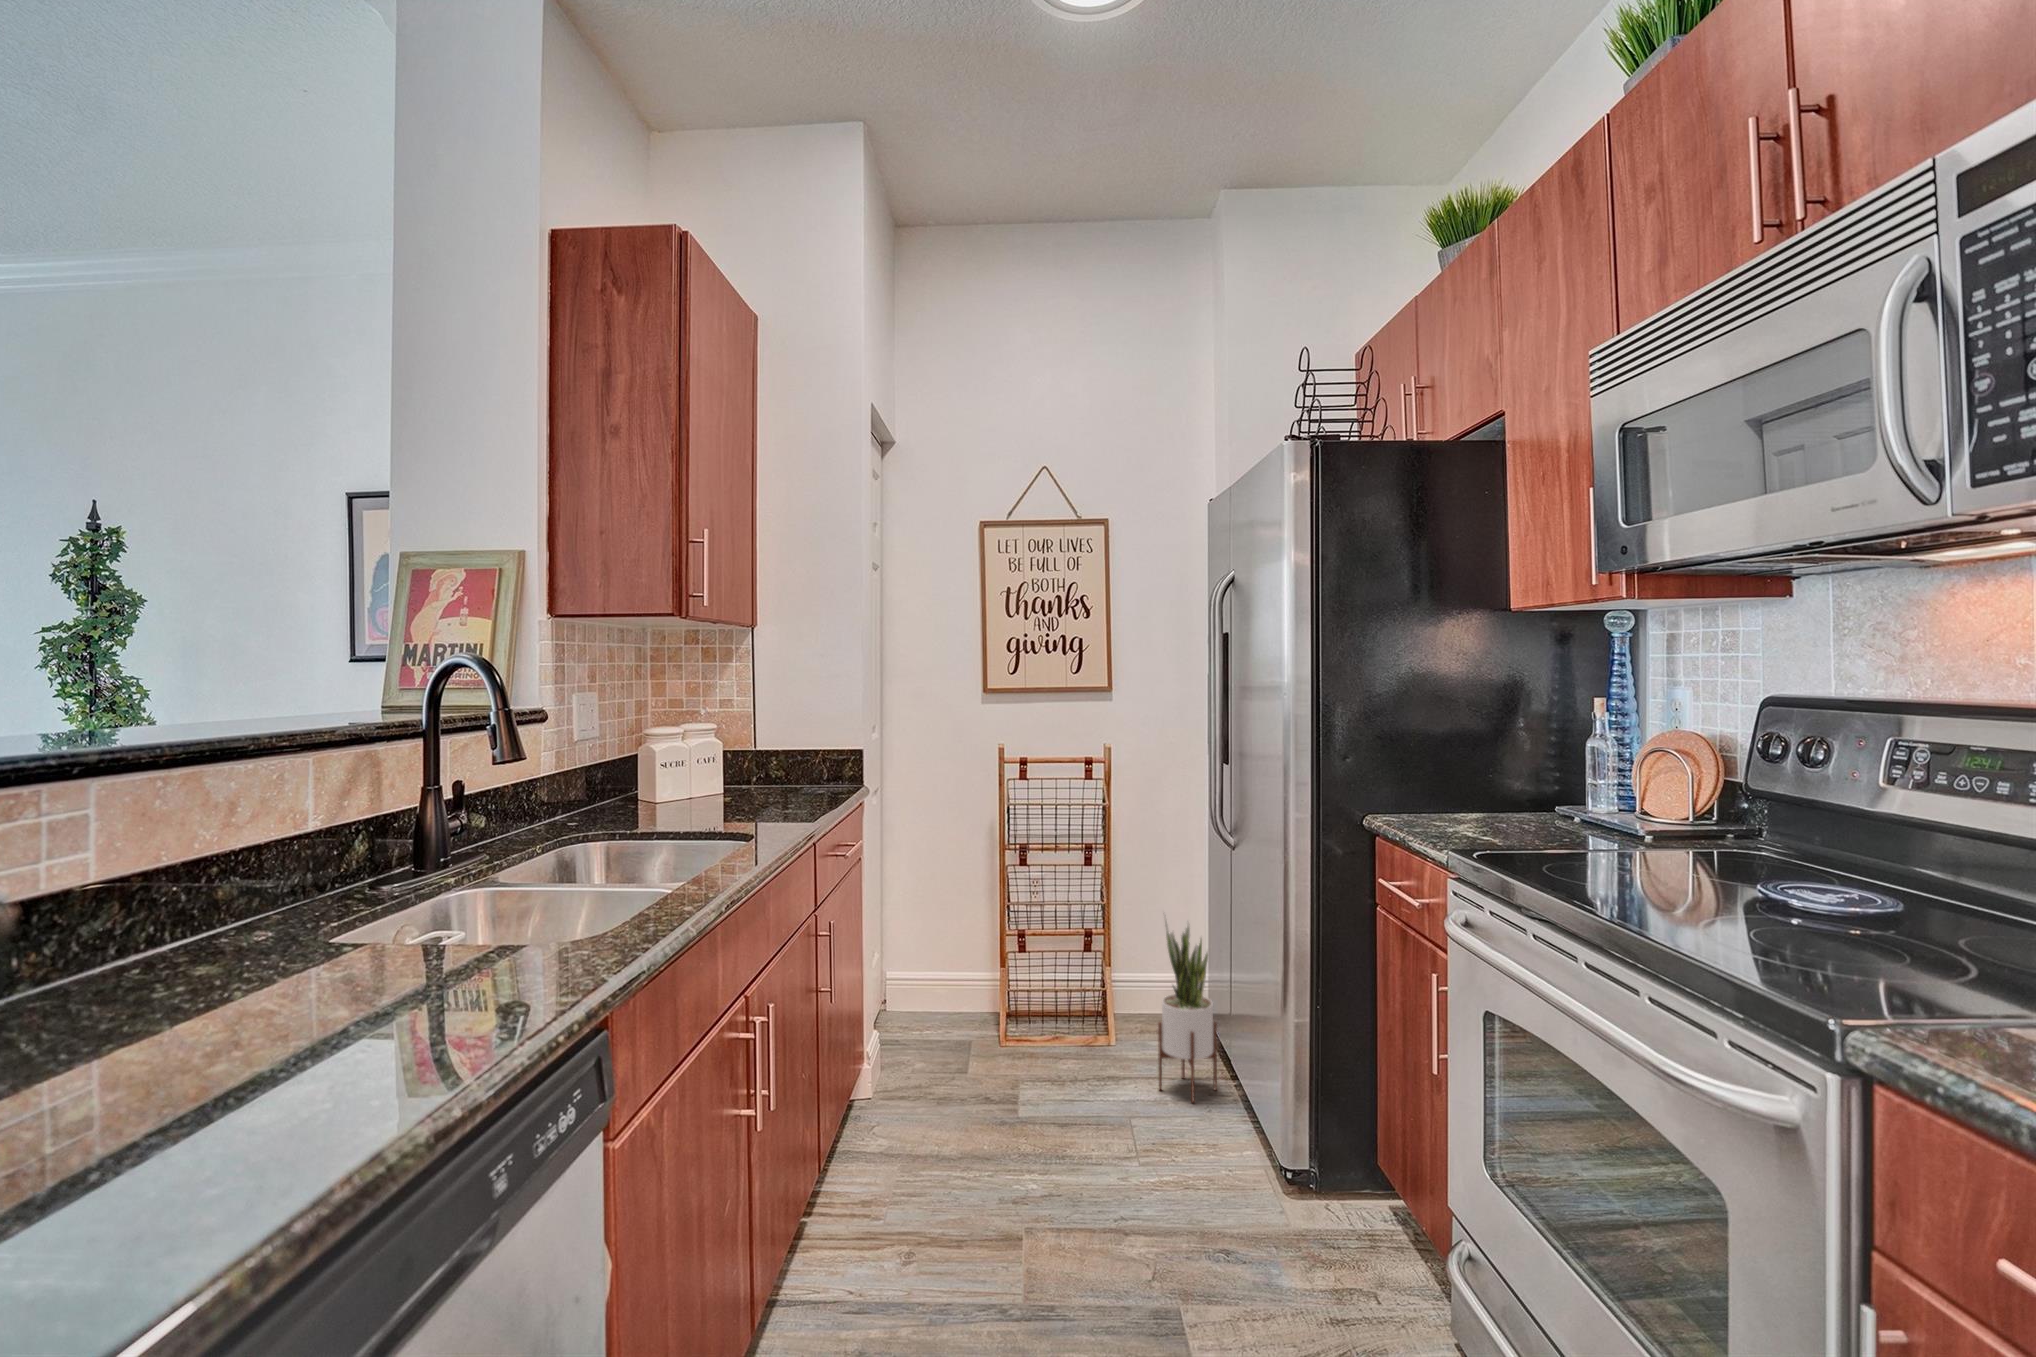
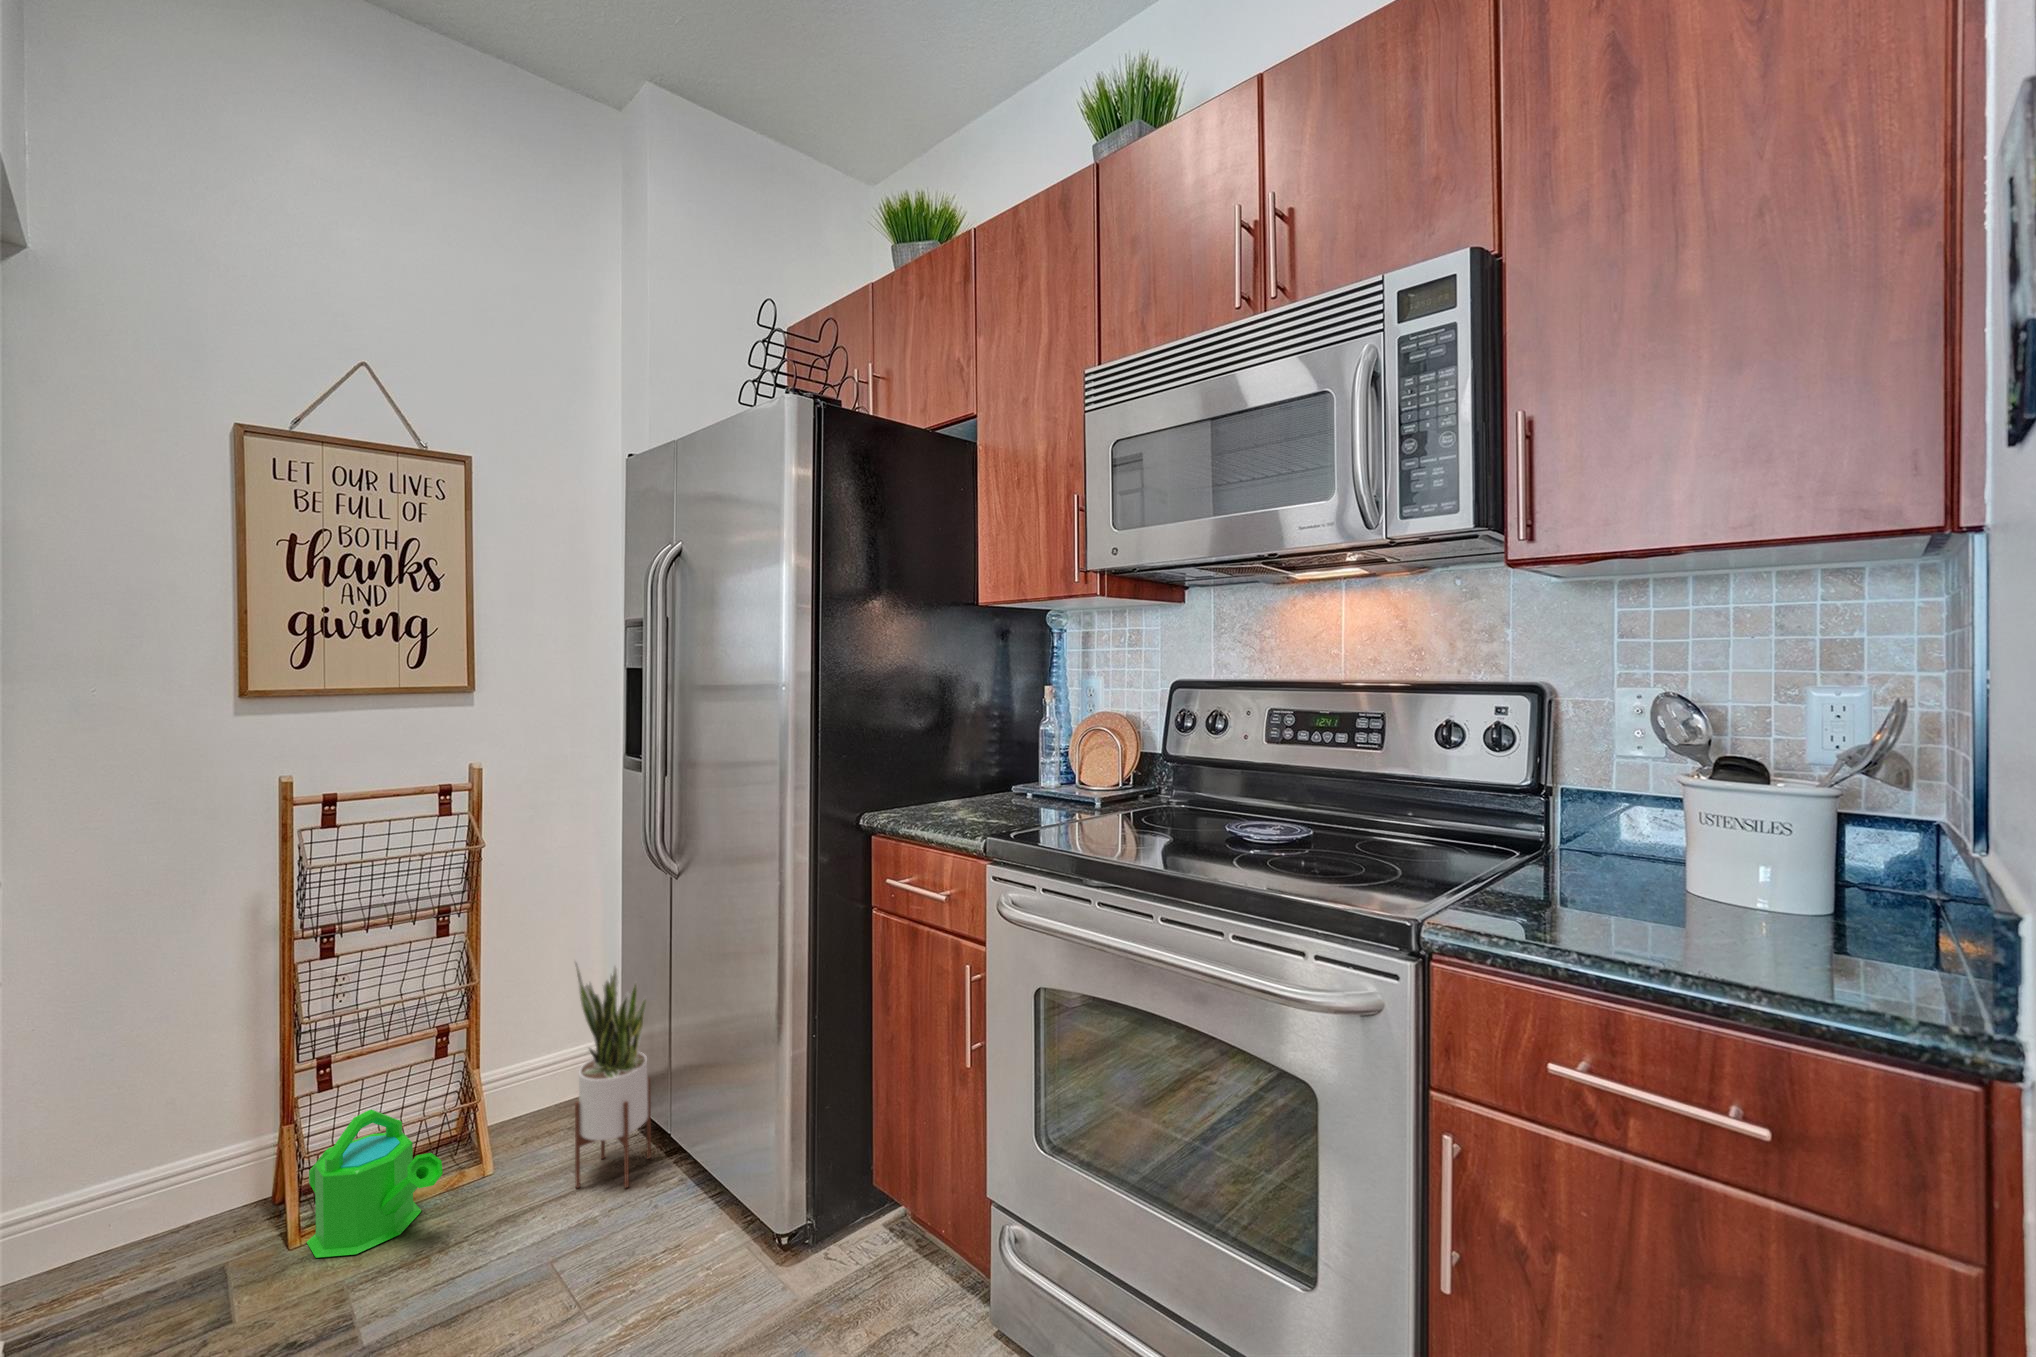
watering can: none [1004,985,1073,1077] -> present [307,1109,443,1258]

